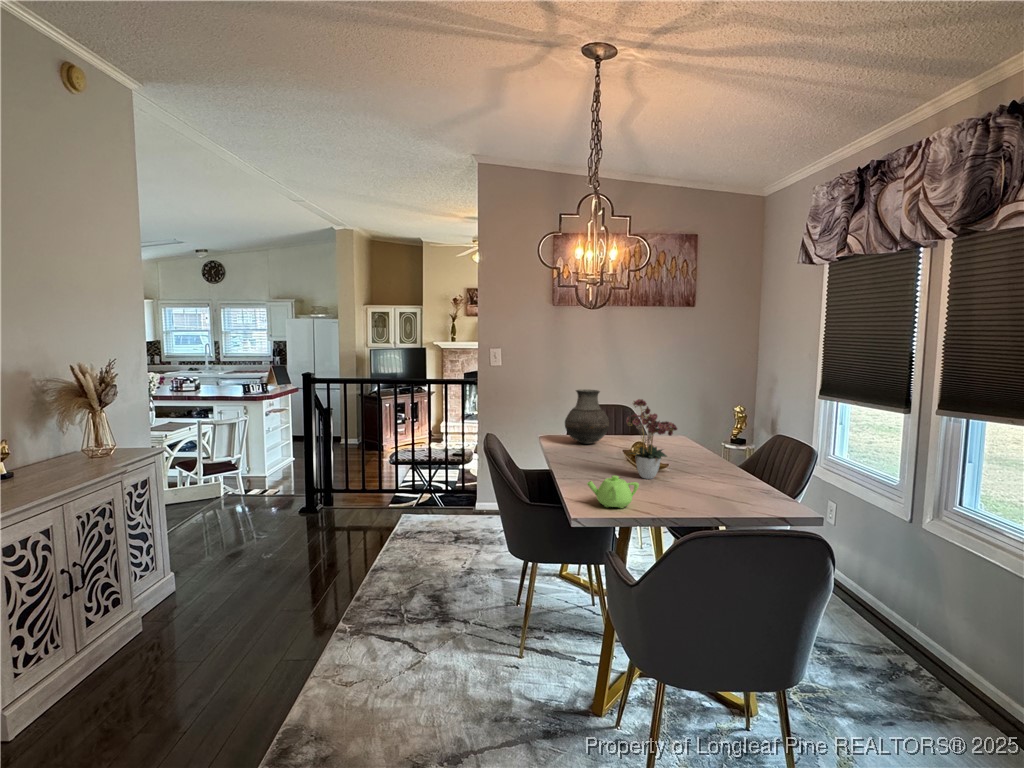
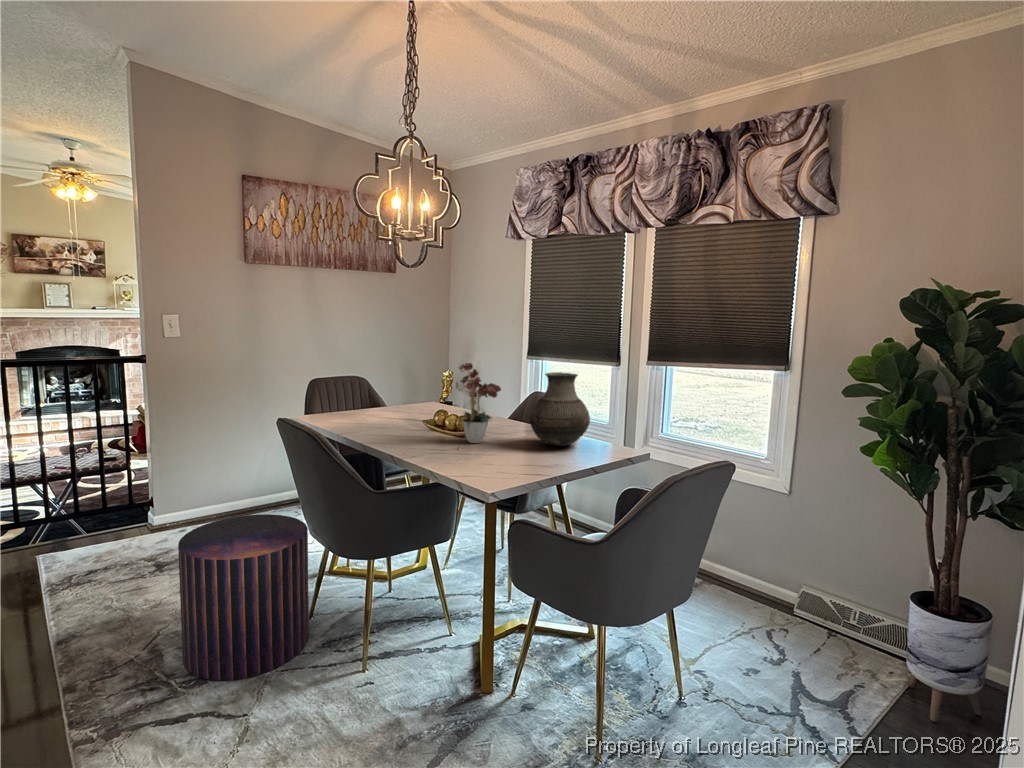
vase: present [565,390,609,444] -> present [530,372,590,446]
teapot: present [587,476,639,508] -> none [478,442,525,477]
pouf: none [419,508,510,632] -> present [178,514,309,681]

